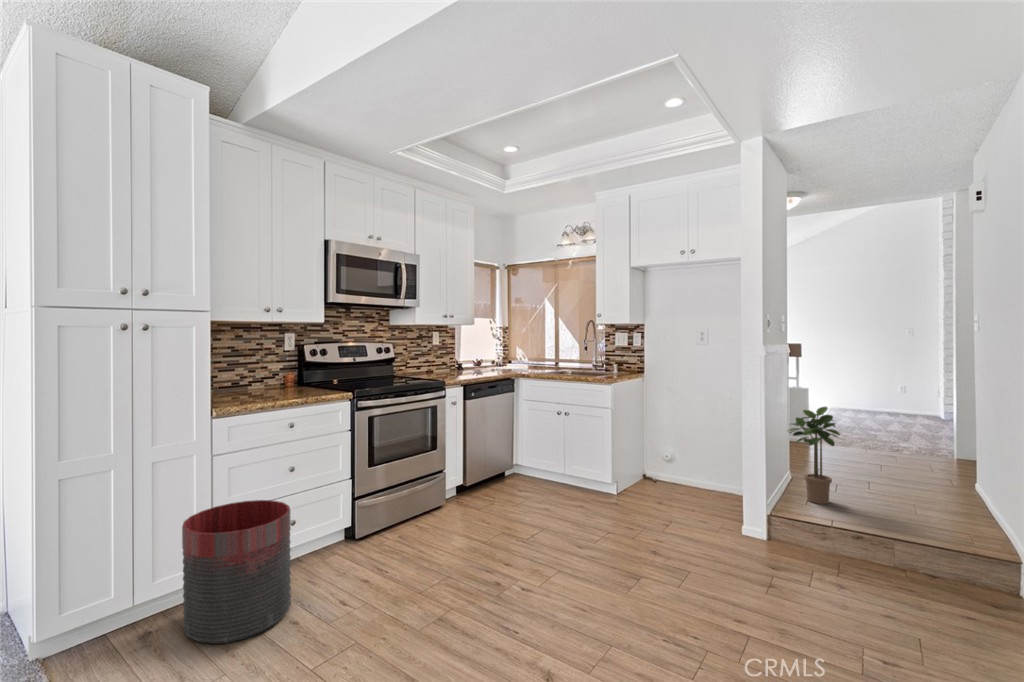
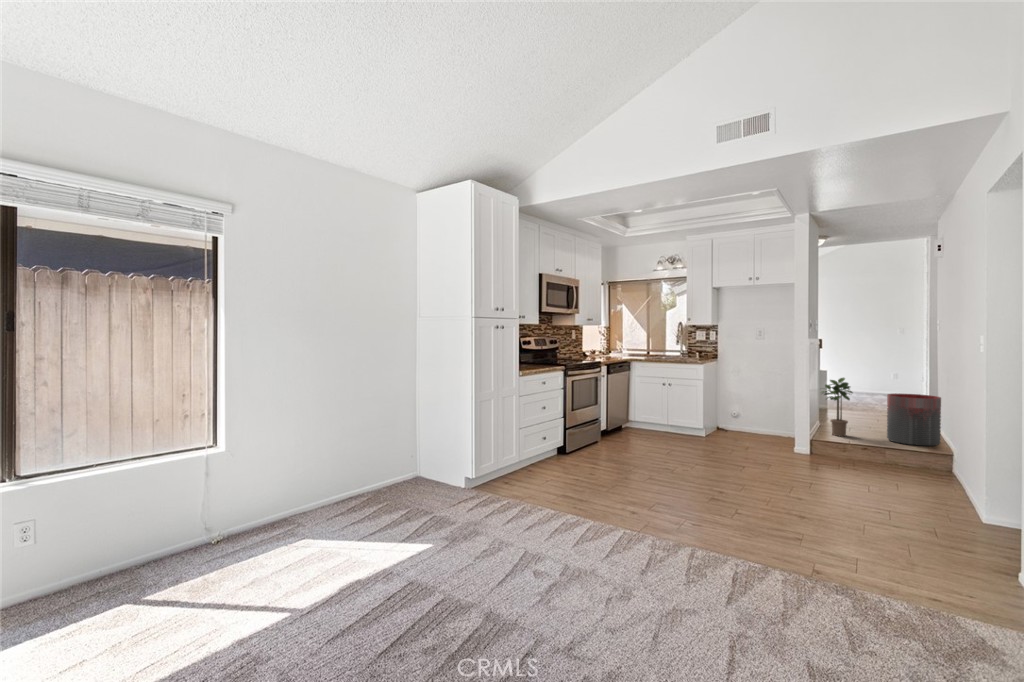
trash can: present [182,500,291,644] -> present [887,393,941,446]

